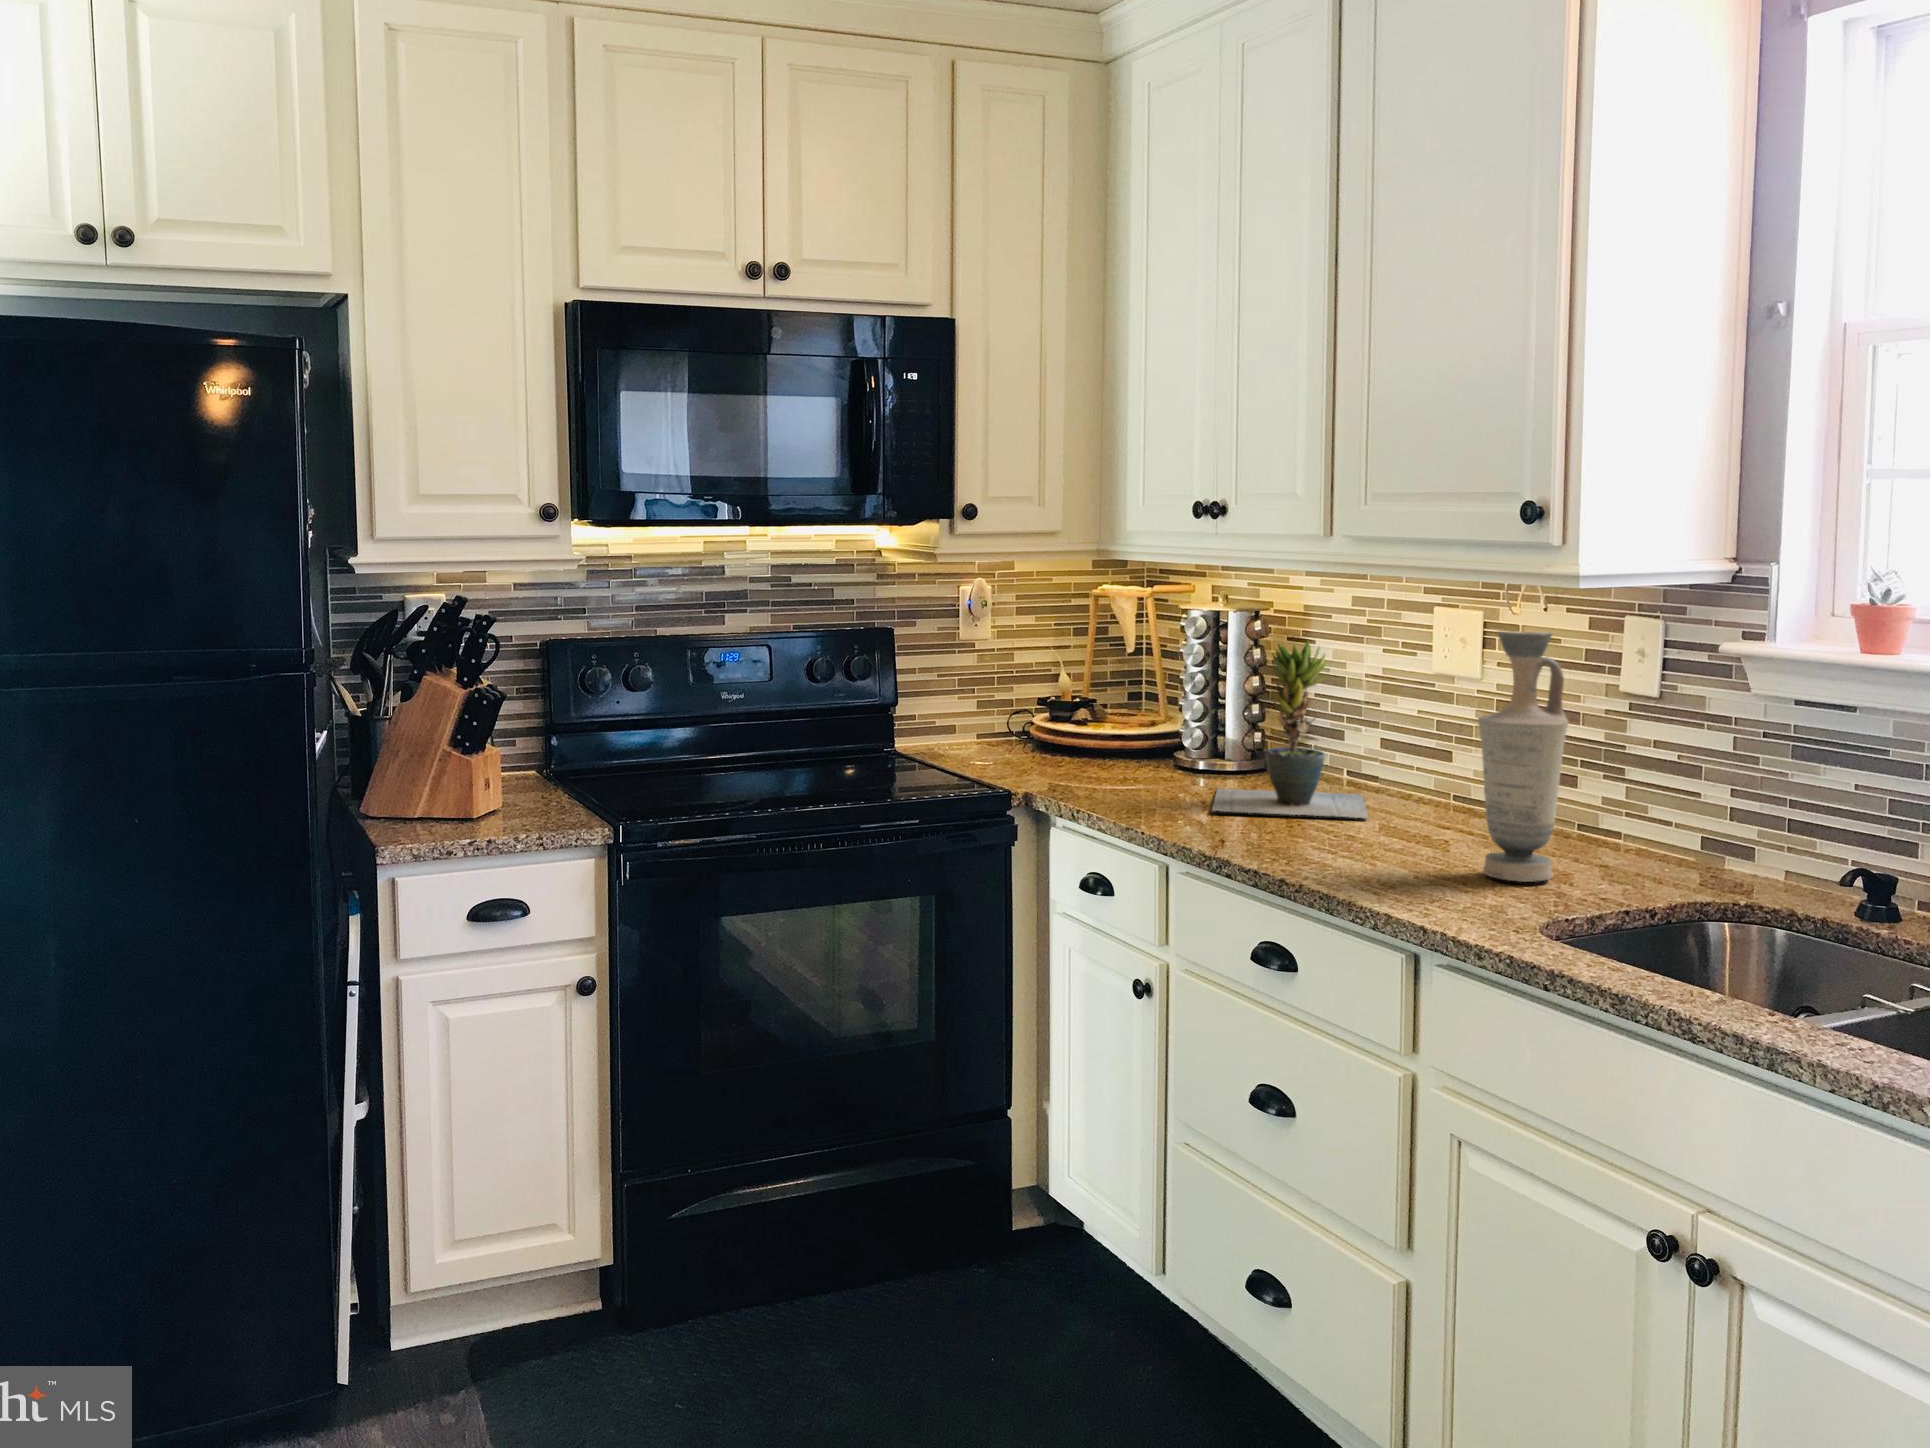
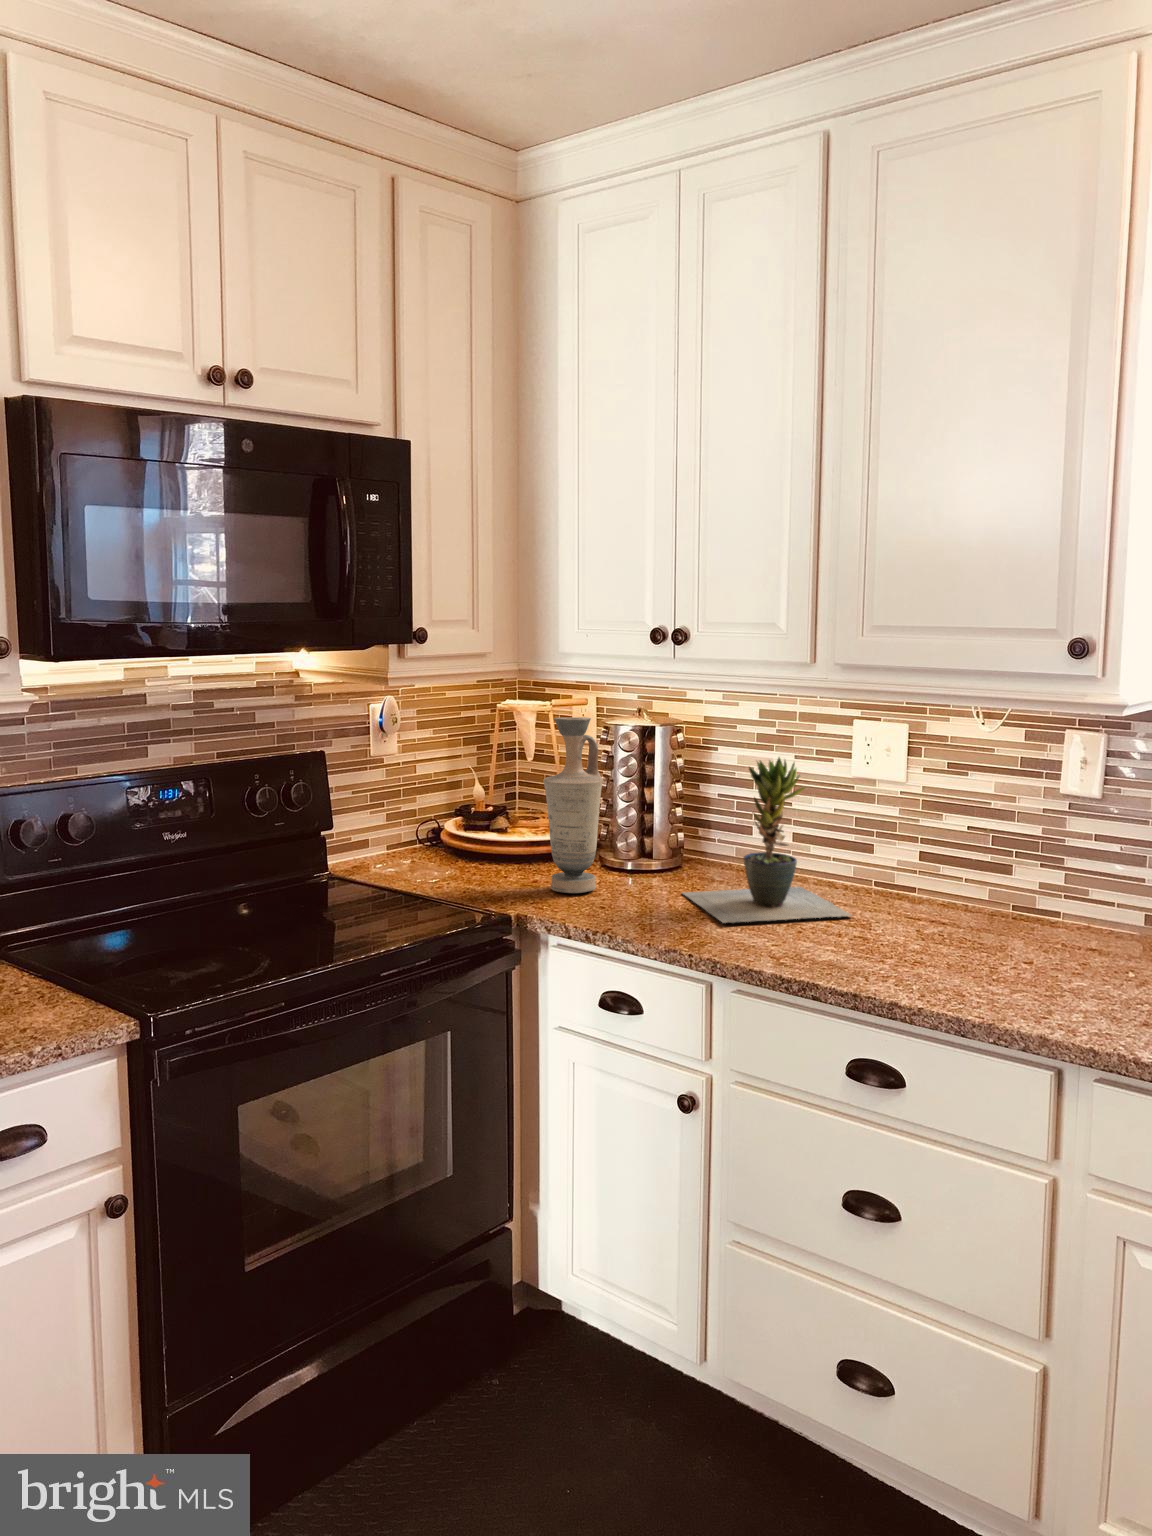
vase: present [1478,631,1569,882] -> present [543,717,603,893]

